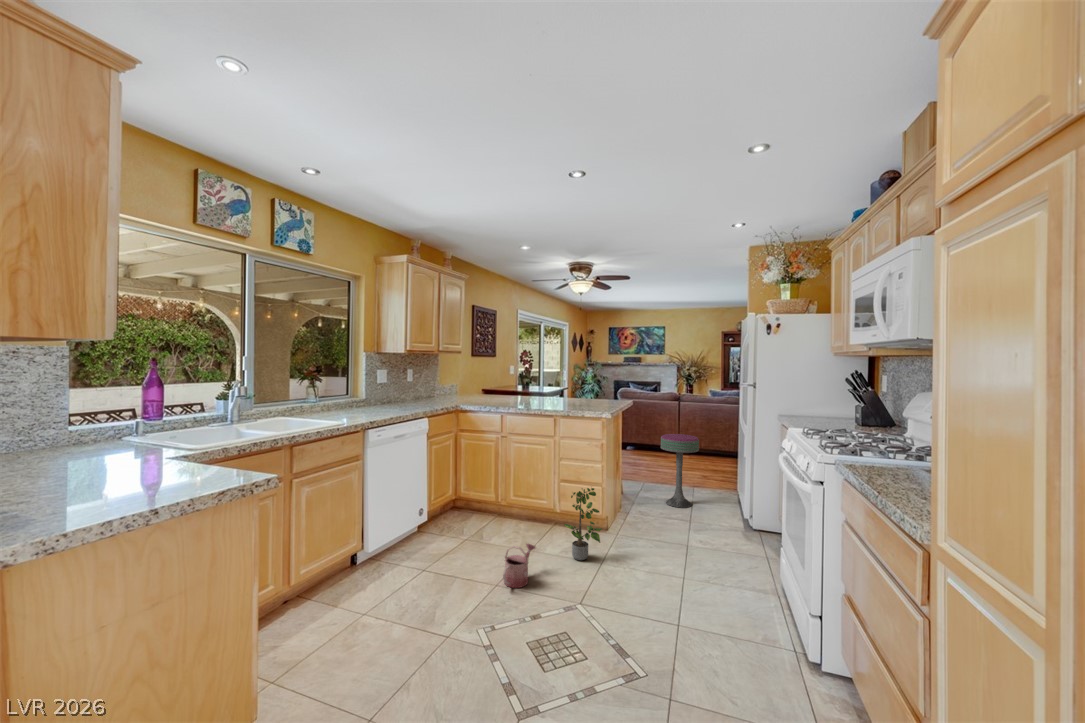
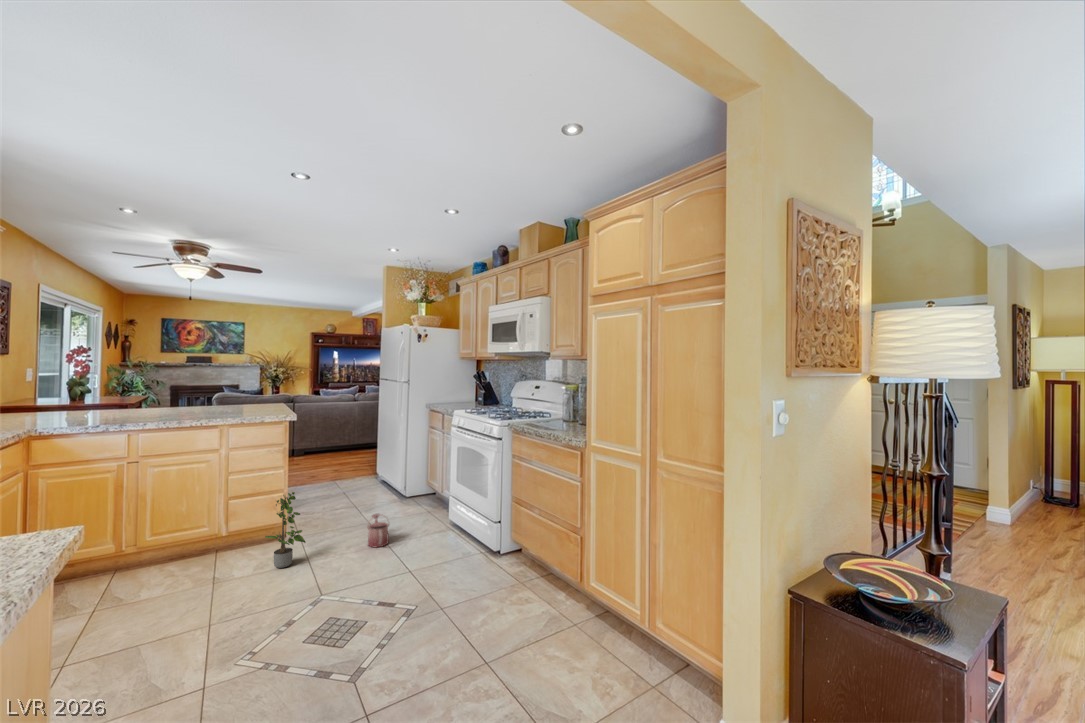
bar stool: present [661,434,699,508] -> none [315,431,353,500]
watering can: present [503,544,535,588] -> present [367,514,389,547]

